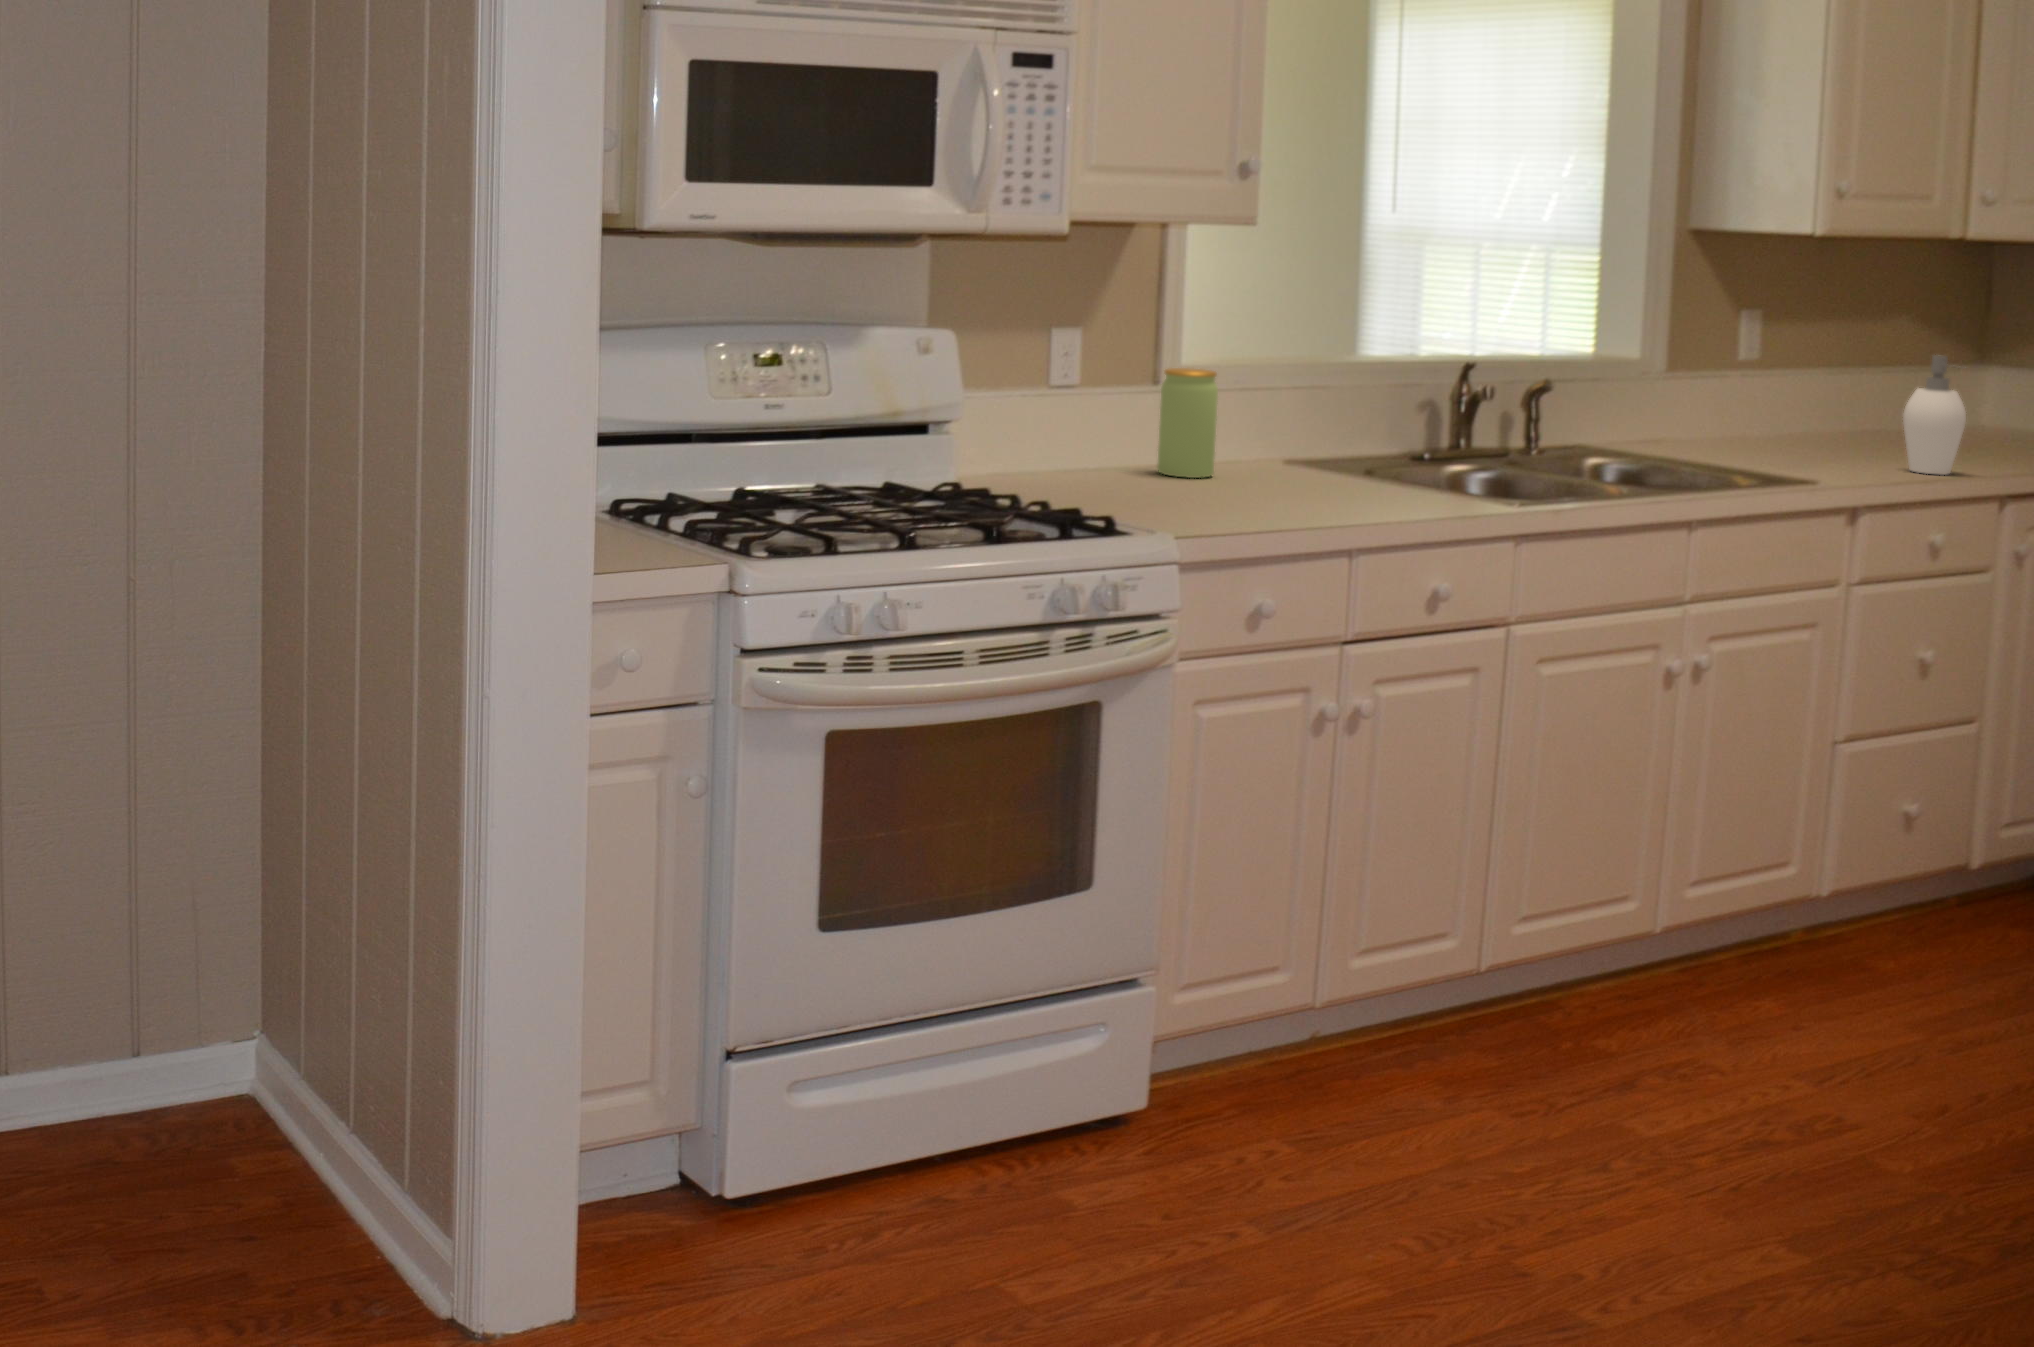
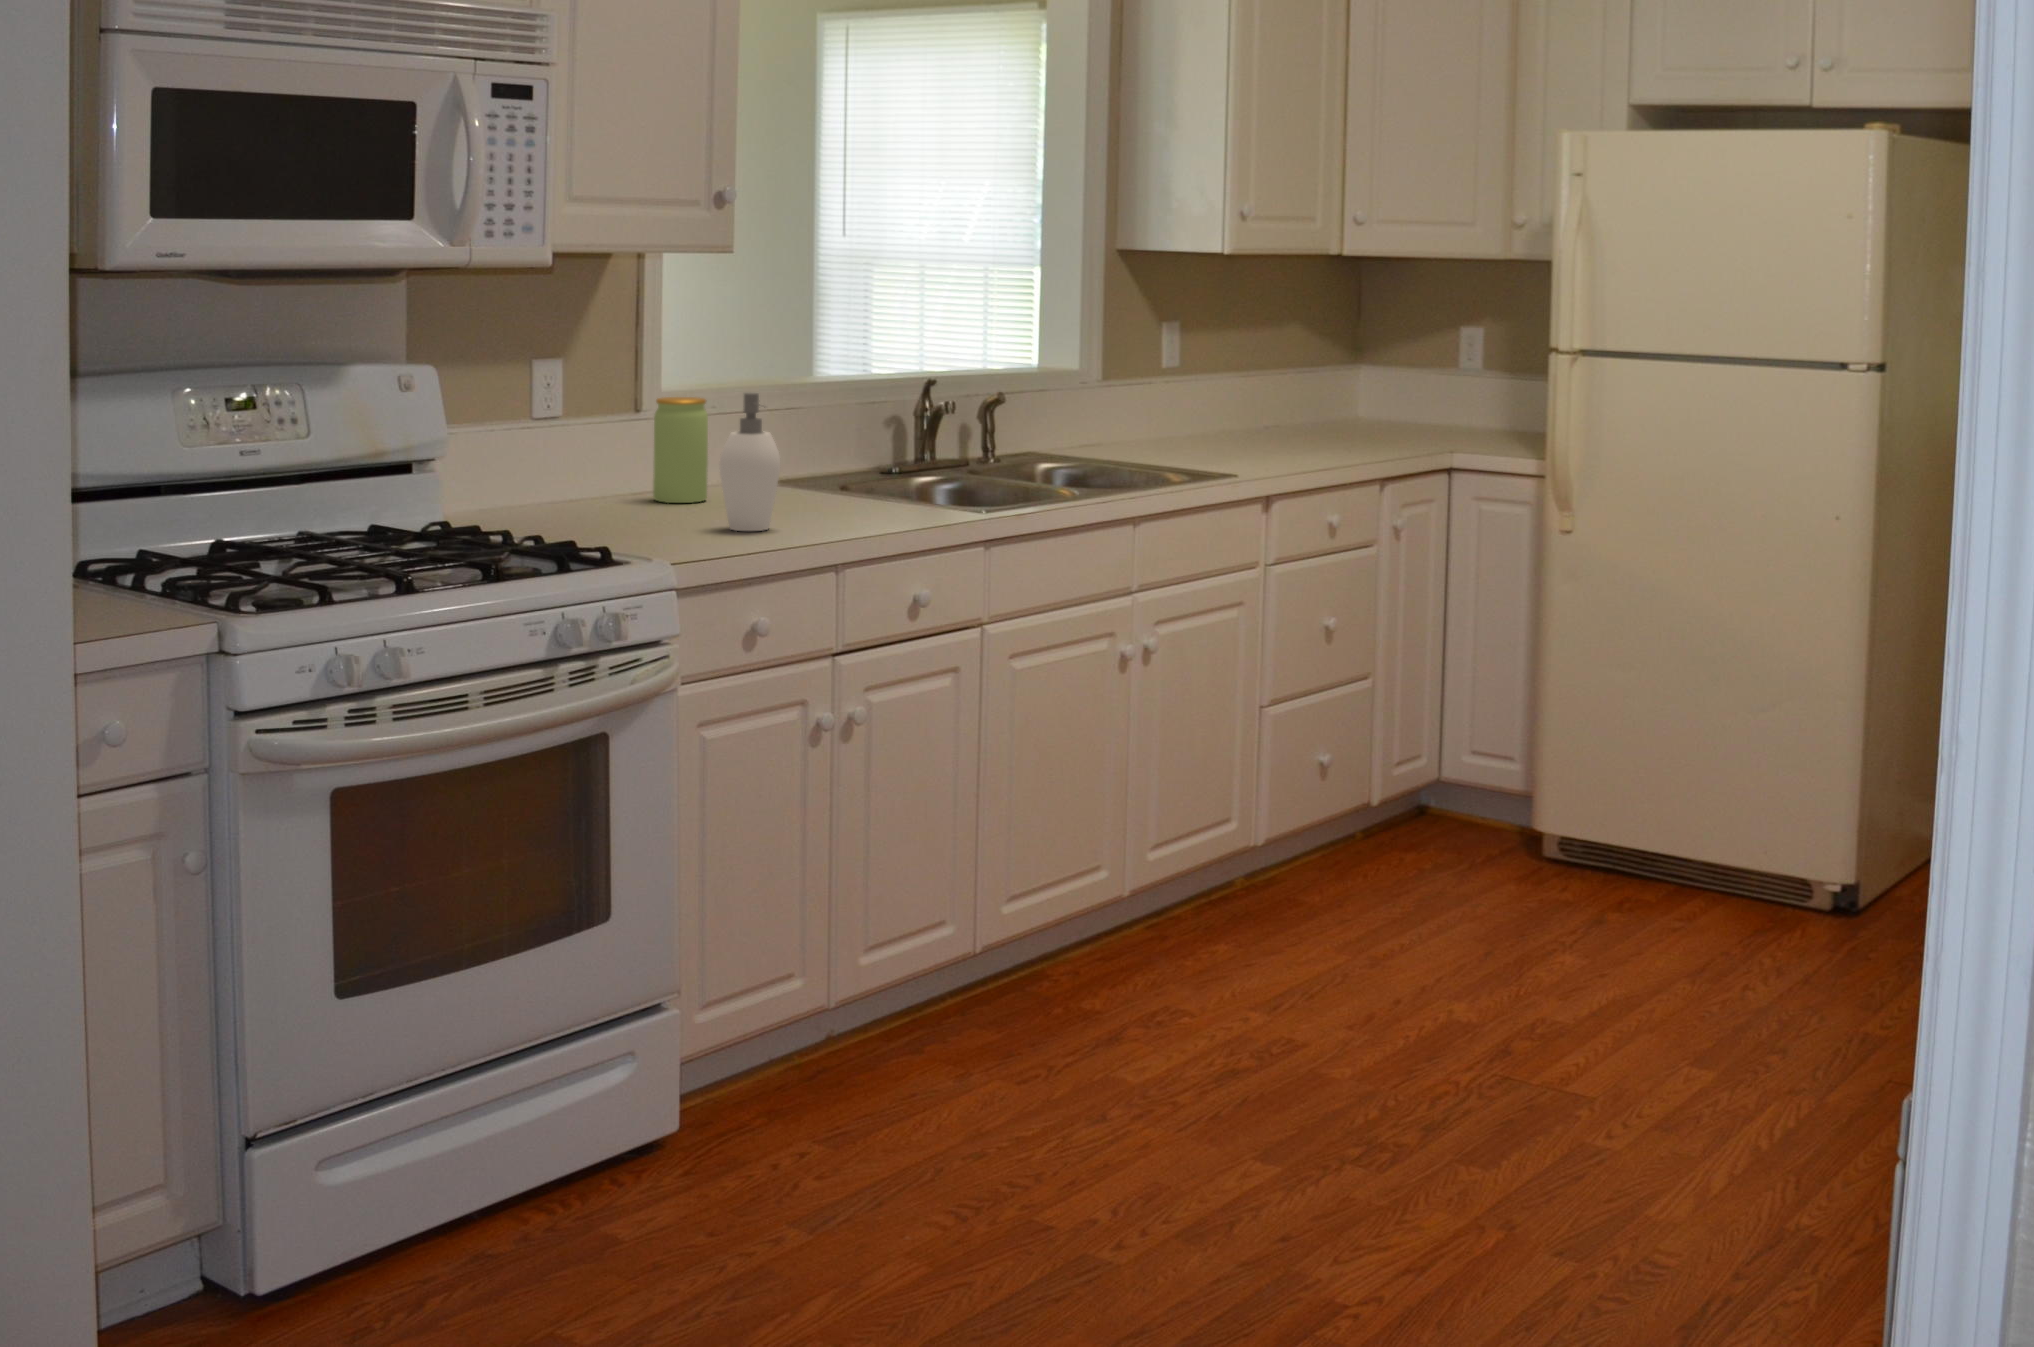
soap dispenser: present [1903,356,1966,475] -> present [720,393,780,531]

